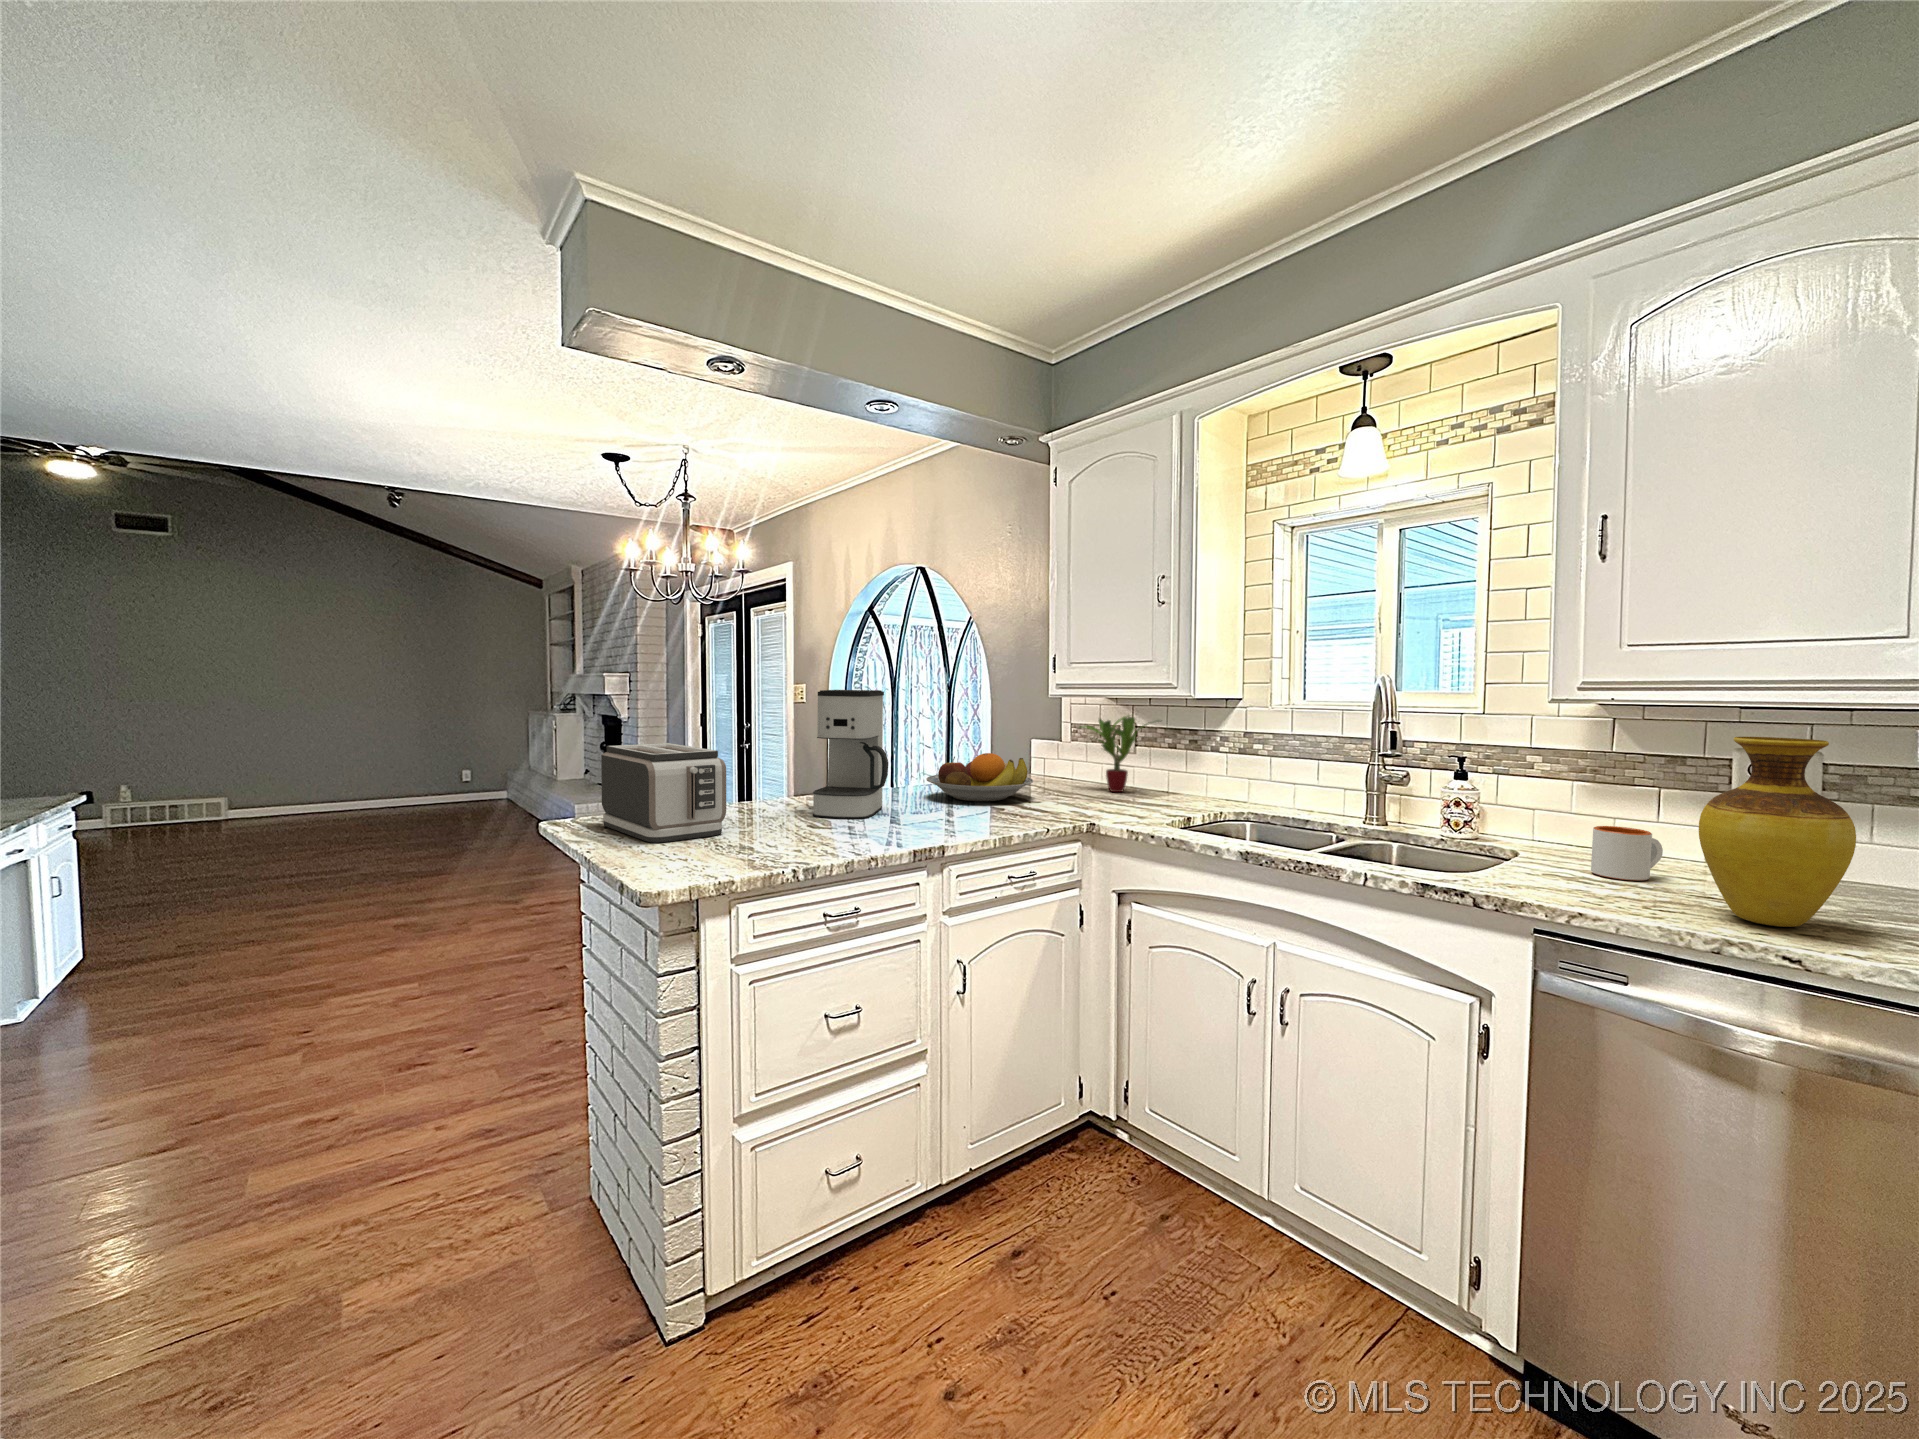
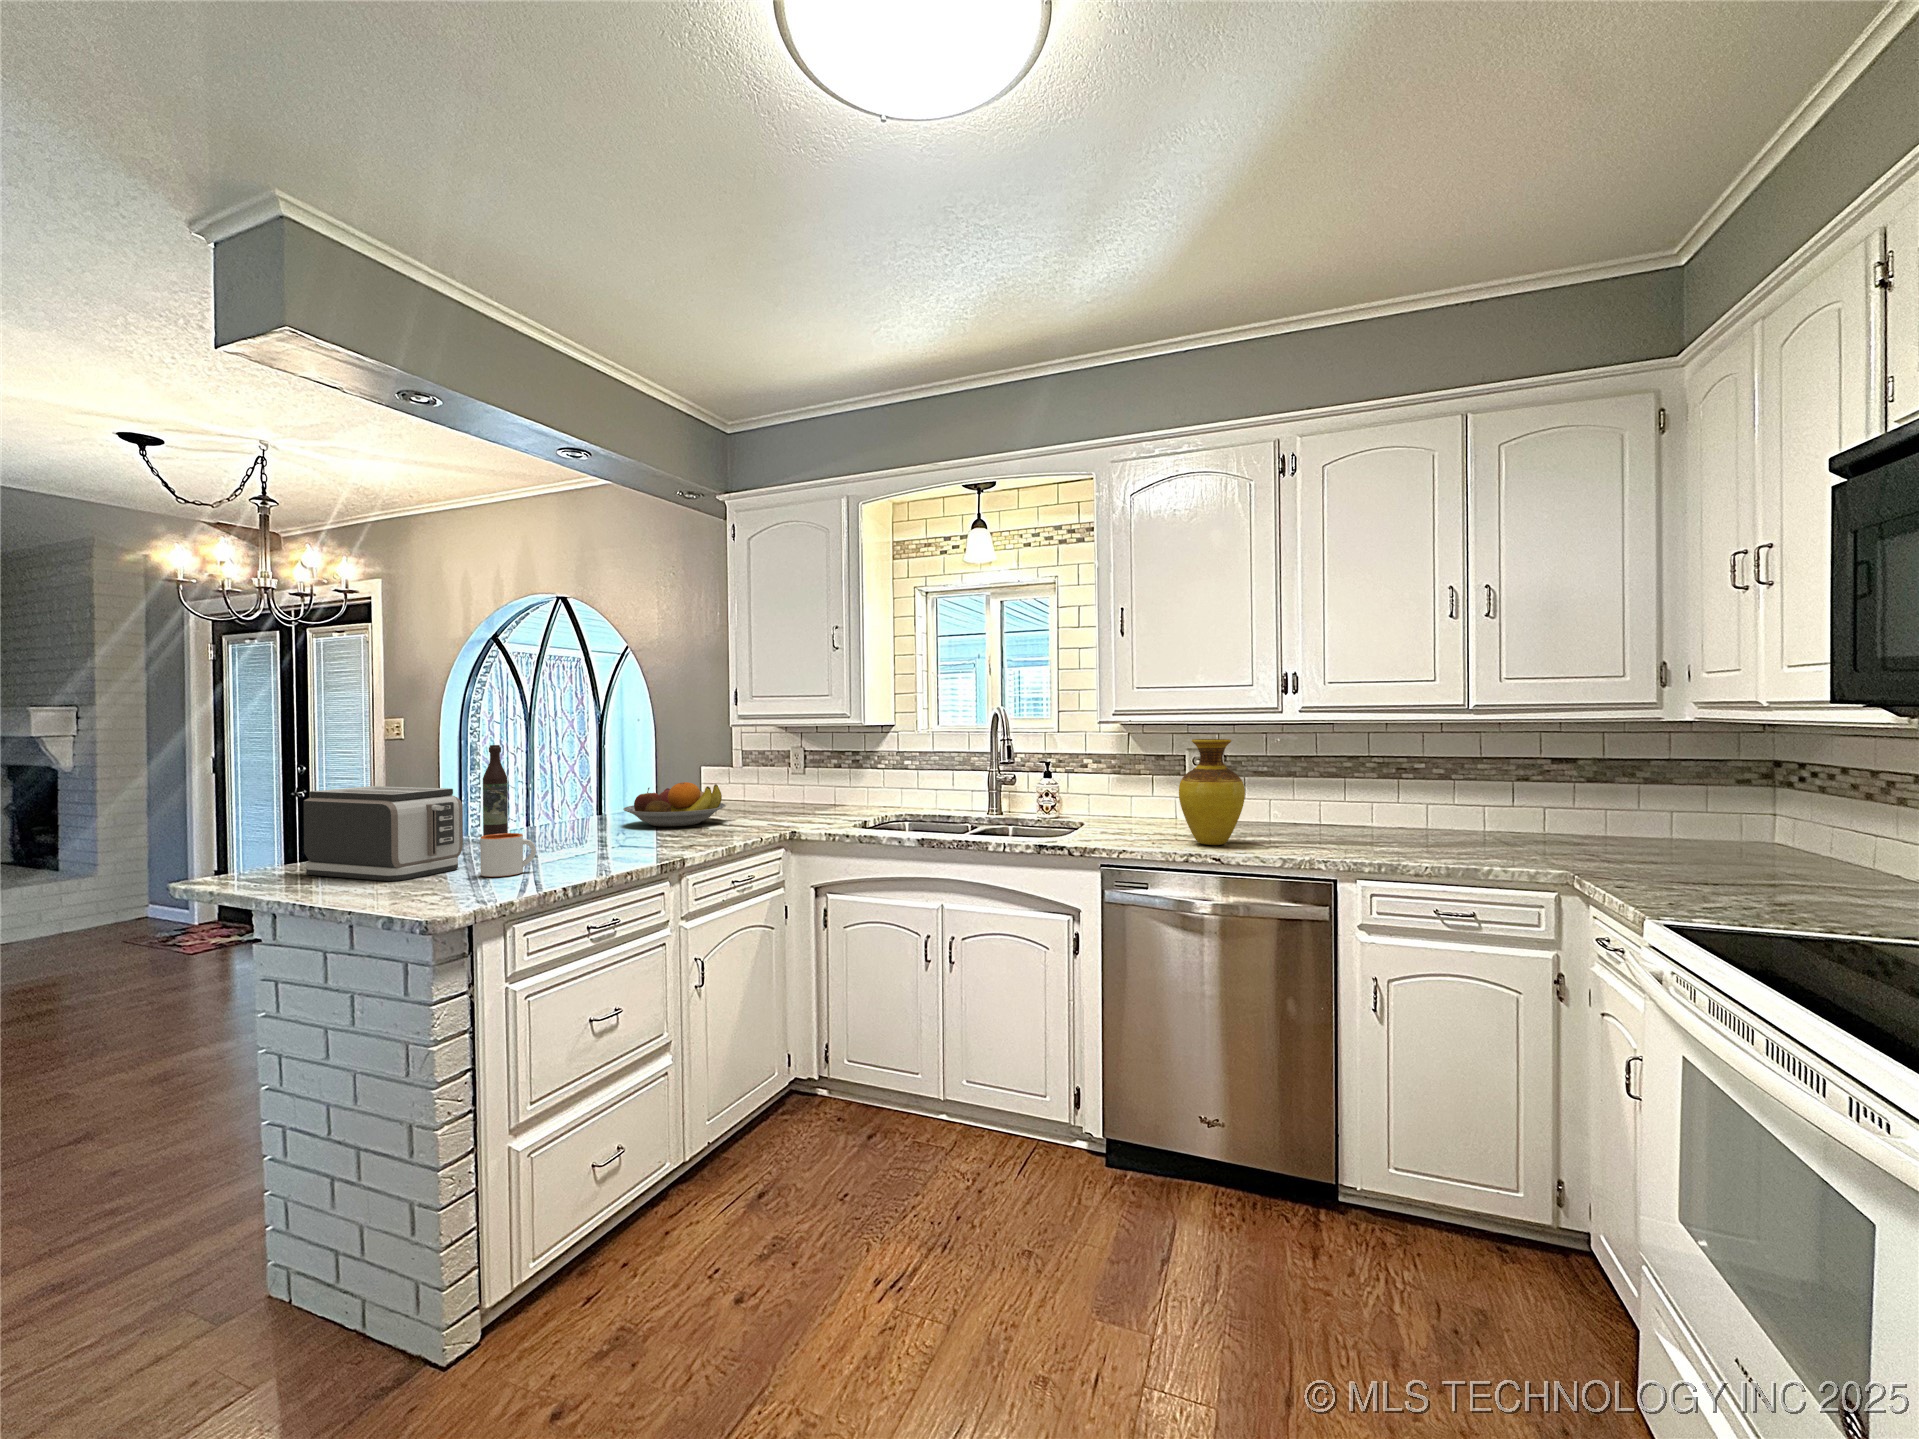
coffee maker: present [813,690,888,819] -> none [531,728,604,849]
wine bottle: none [784,706,807,805] -> present [483,745,508,836]
potted plant: present [1080,716,1151,792] -> none [754,742,830,811]
mug: present [1591,826,1663,881] -> present [480,833,536,877]

